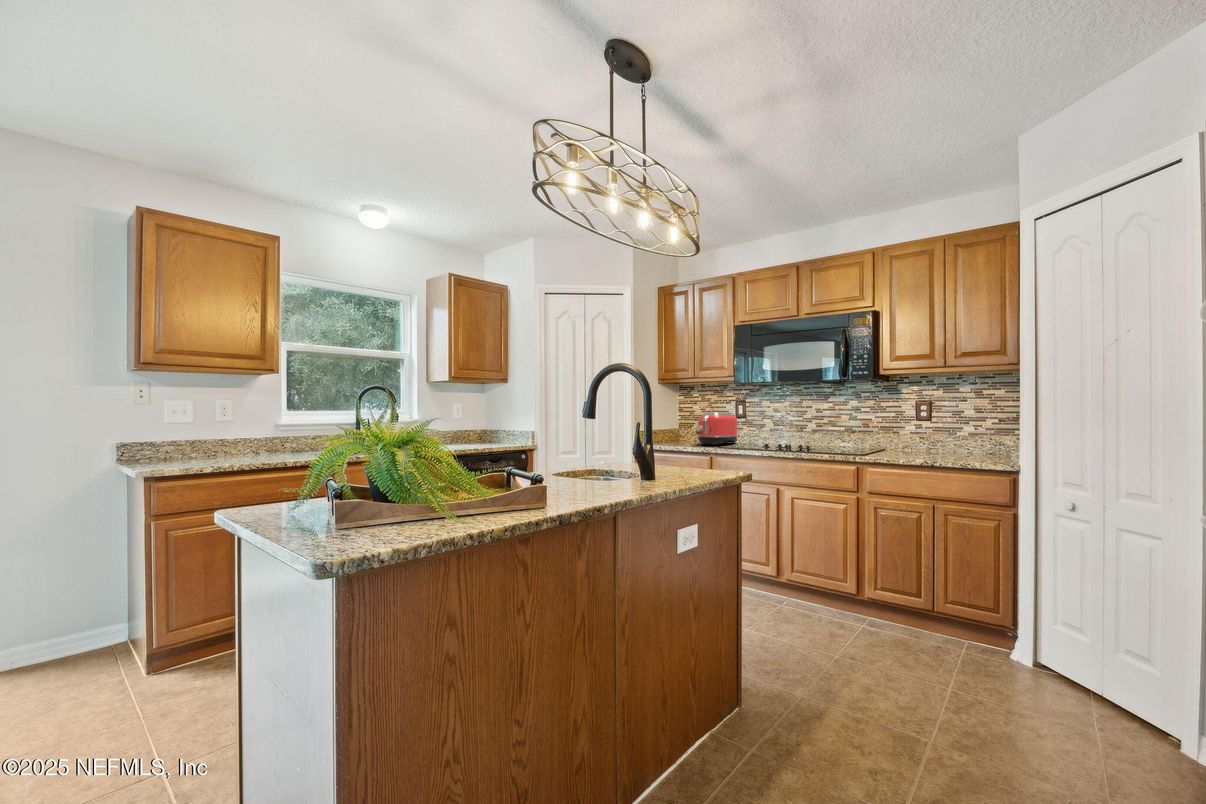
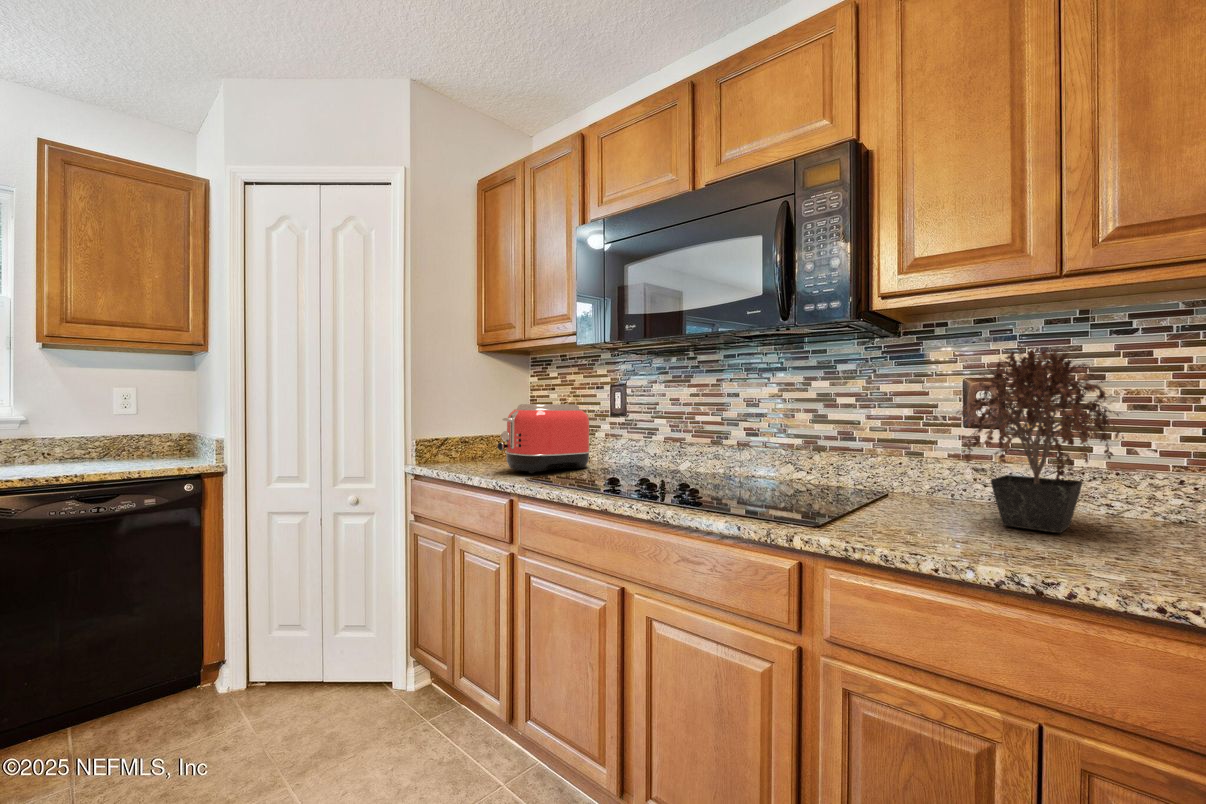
potted plant: none [911,391,967,455] -> present [957,348,1124,533]

